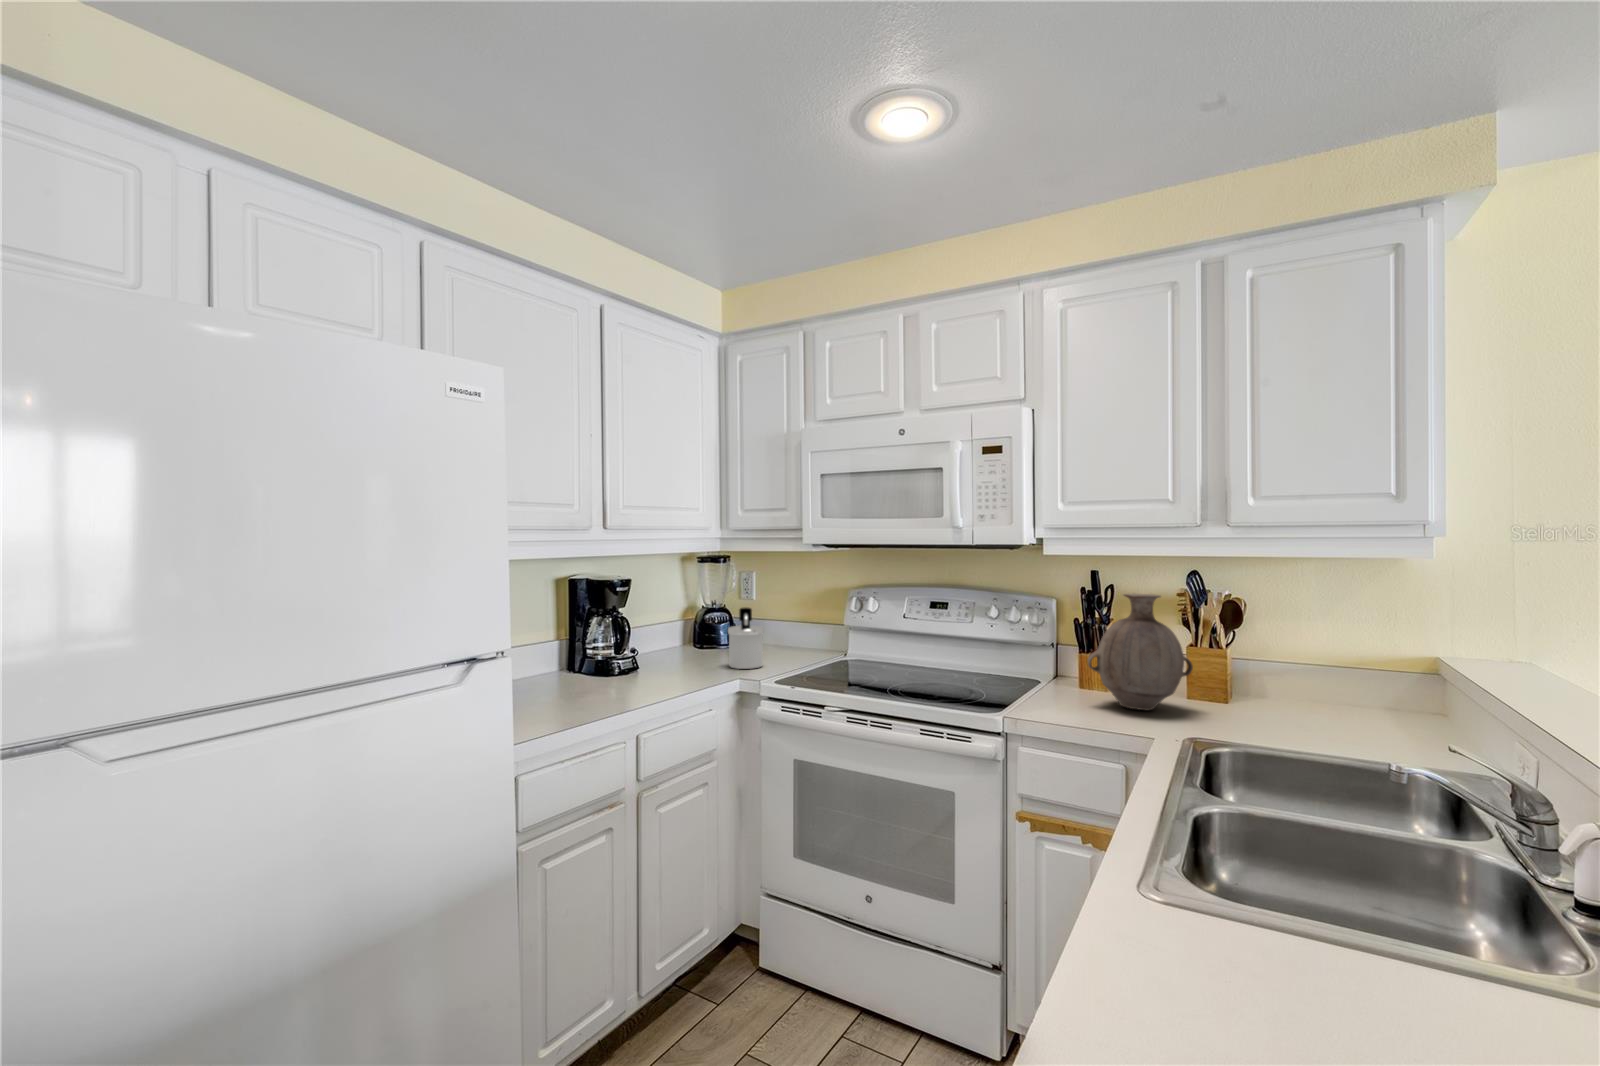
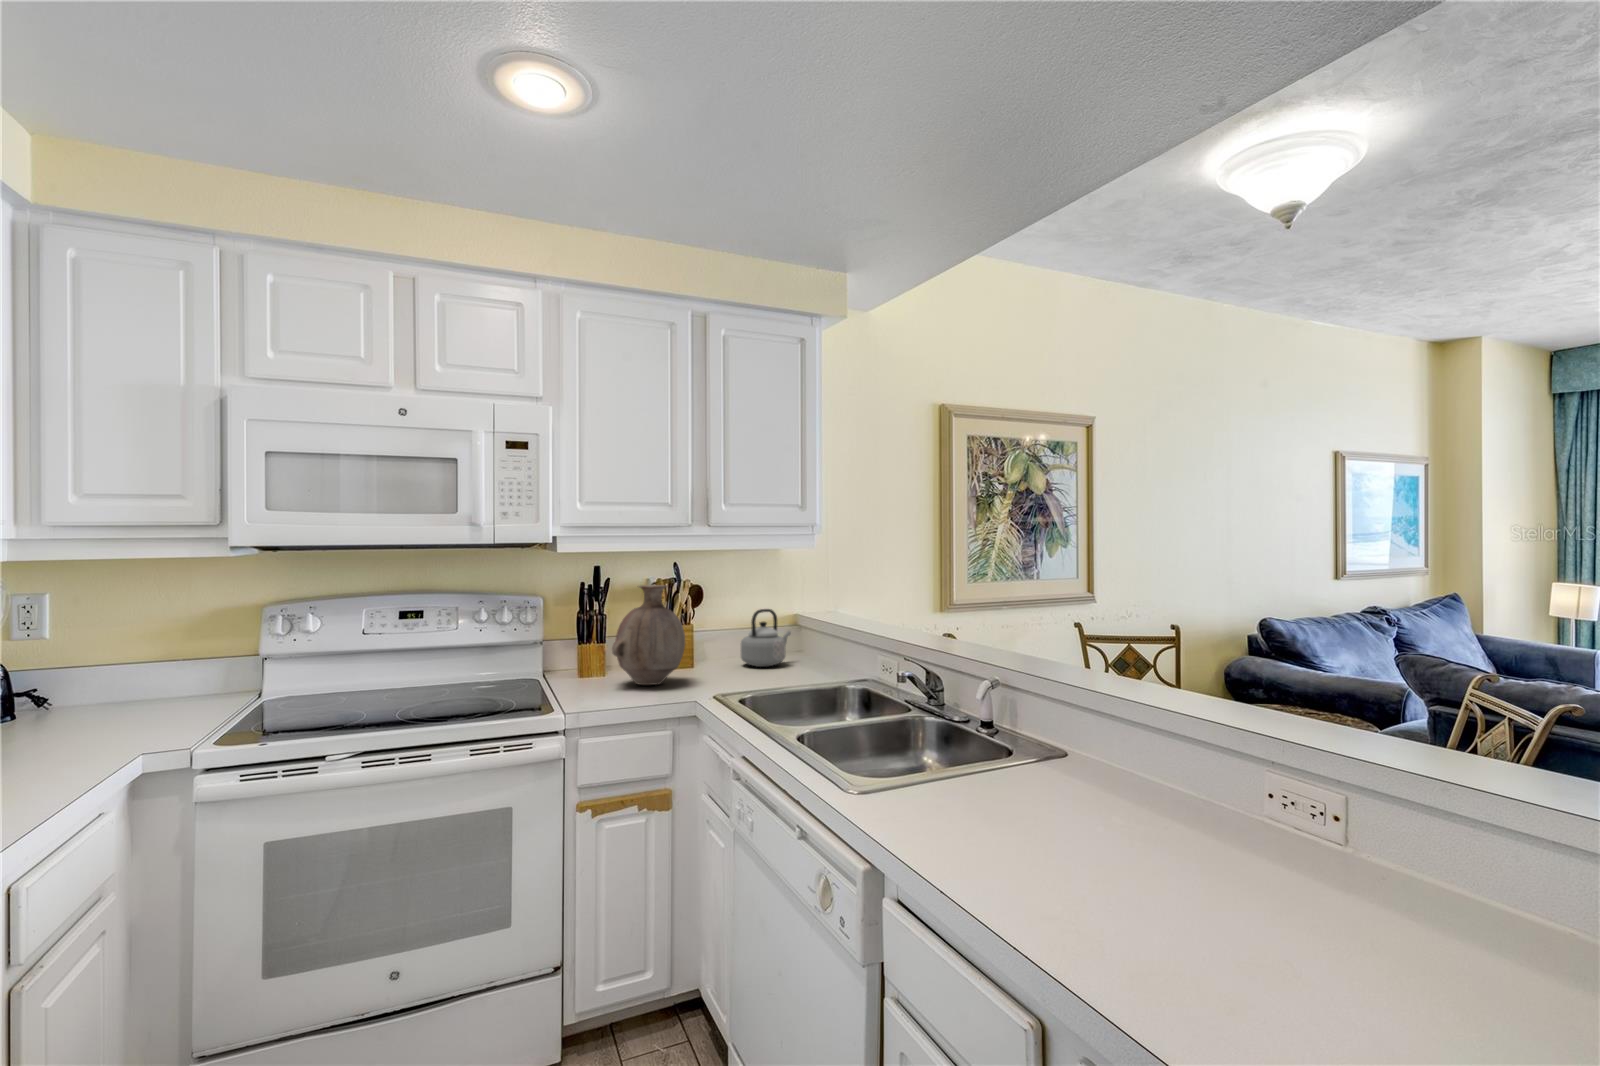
soap dispenser: present [728,608,764,669] -> none [70,642,147,740]
teapot: none [1304,638,1403,720] -> present [741,609,791,667]

